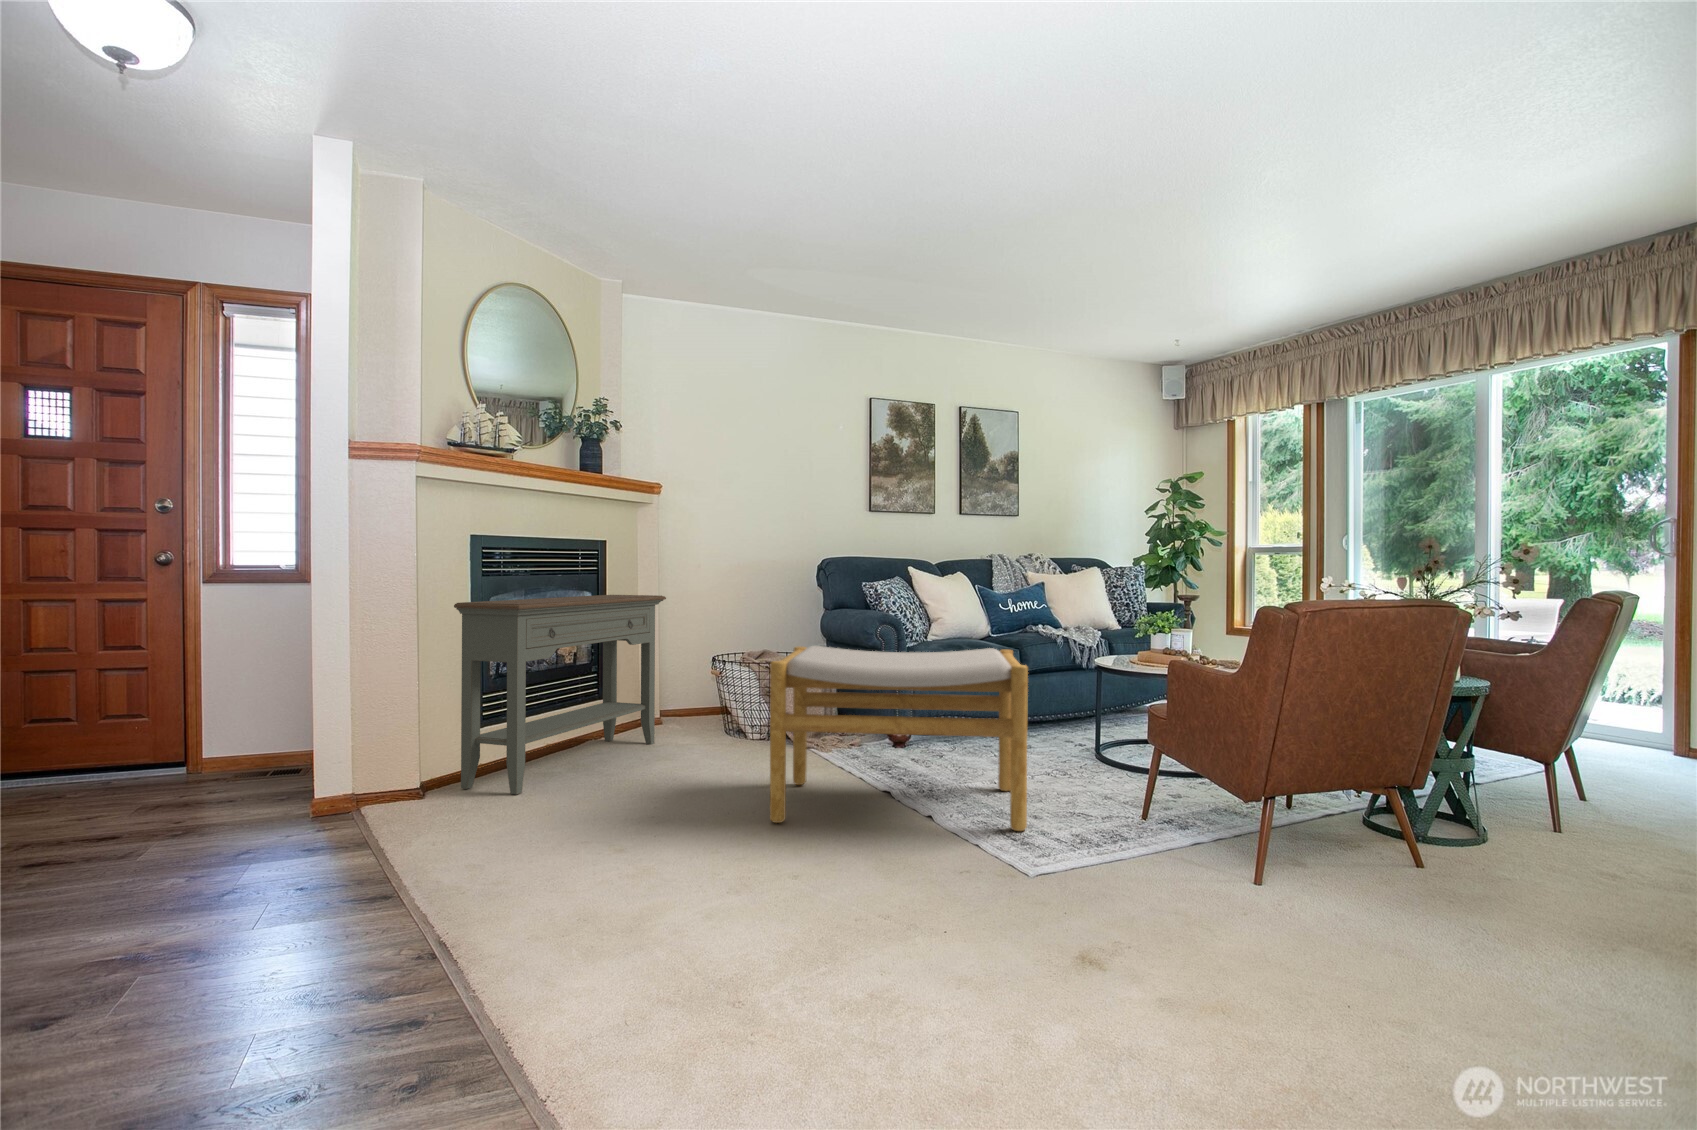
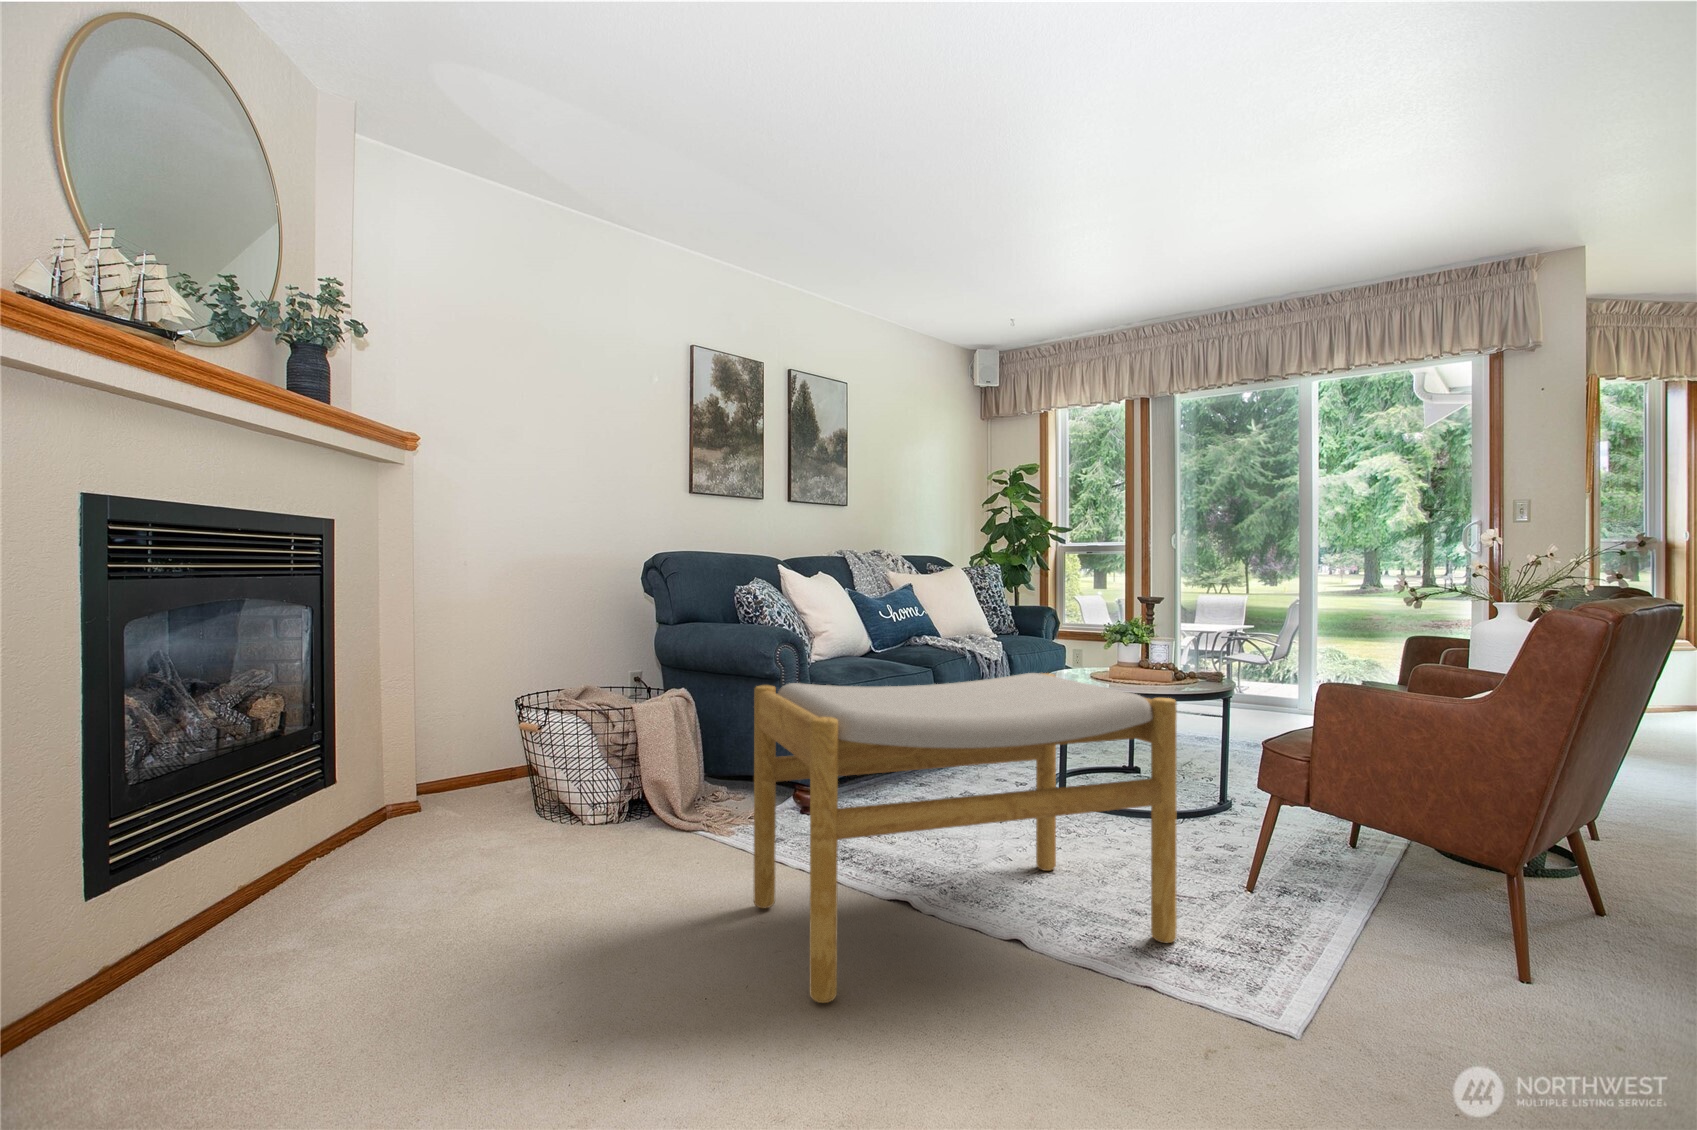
console table: present [454,595,666,794] -> none [52,610,452,1044]

